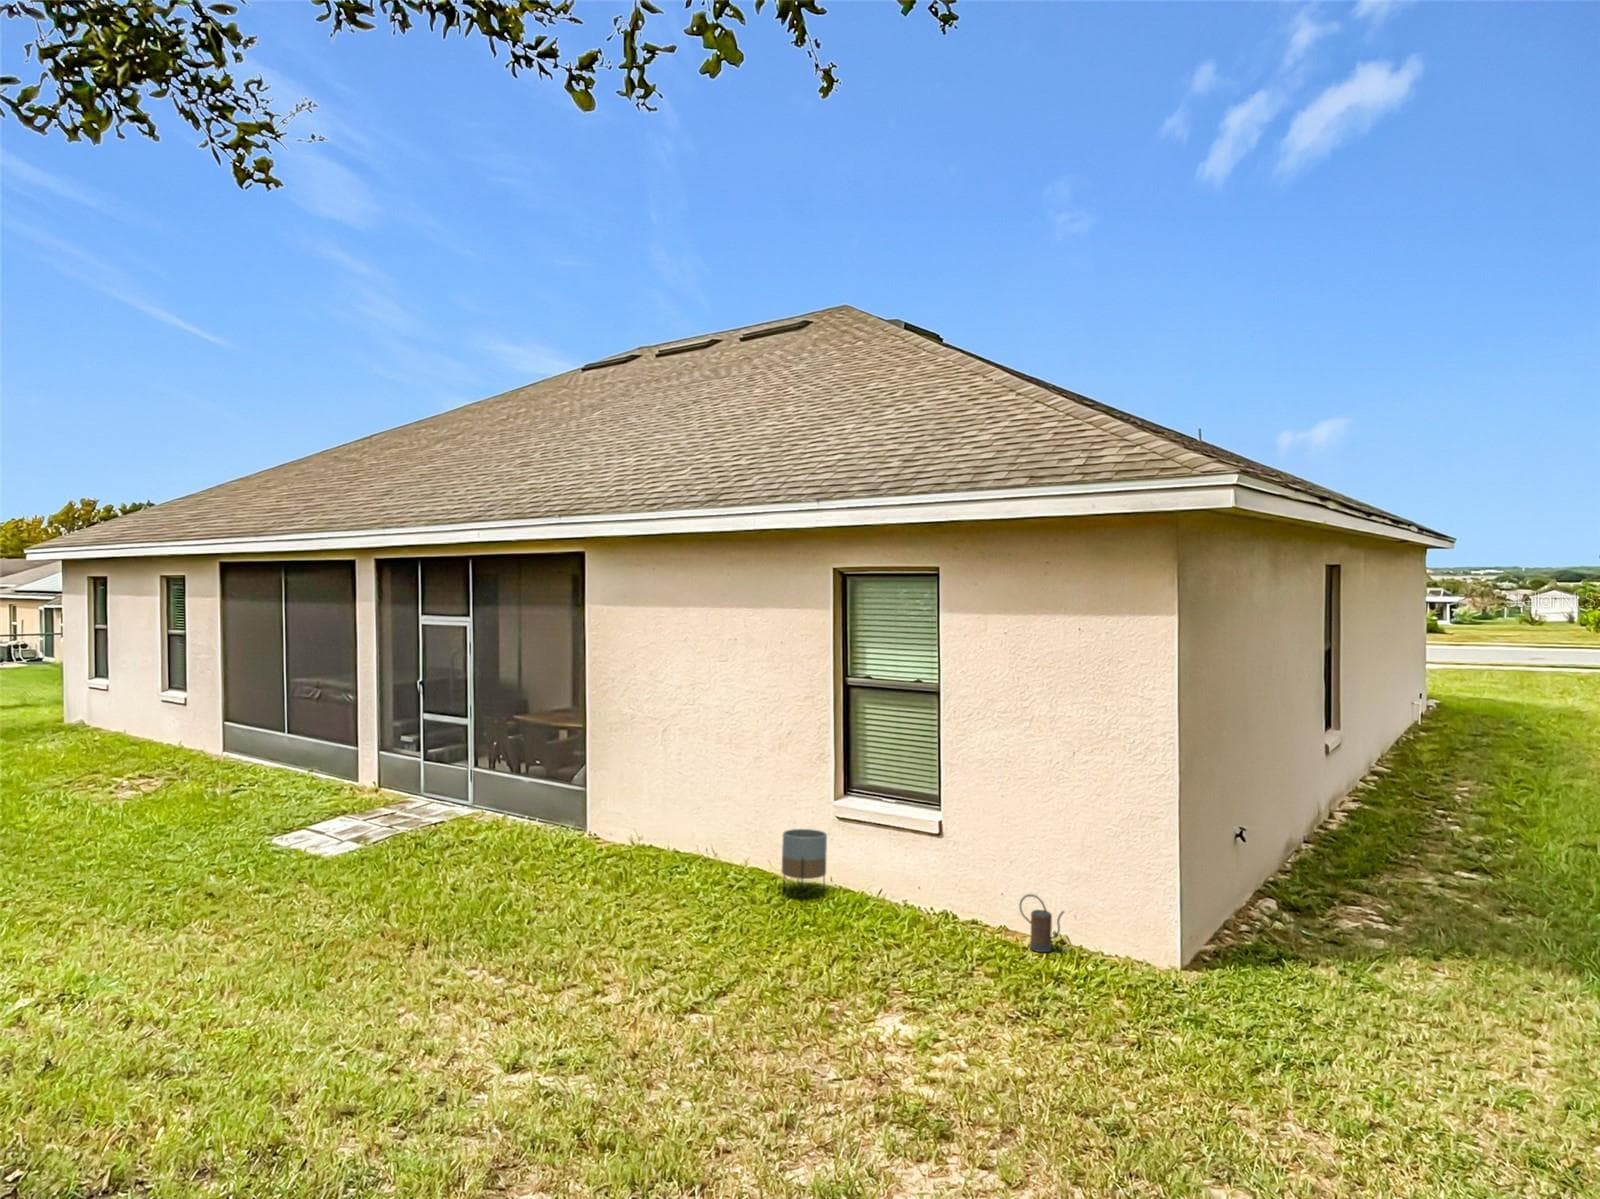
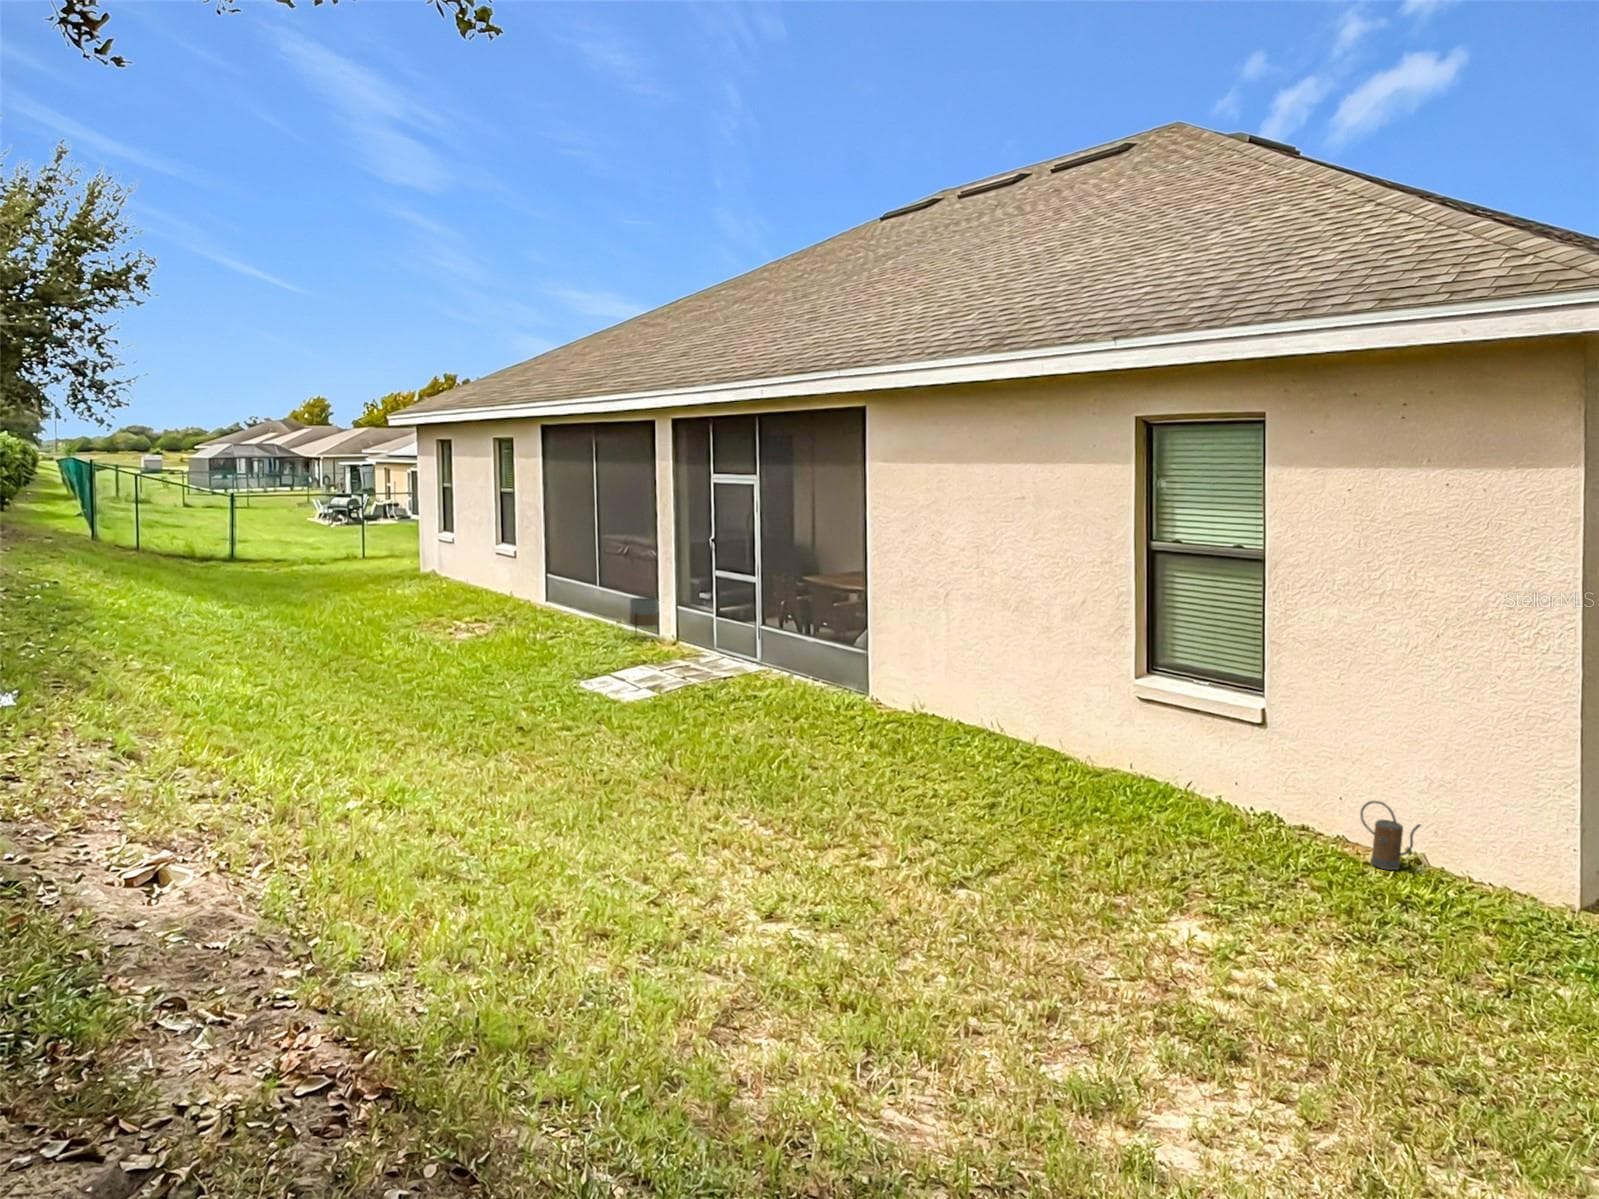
planter: present [782,829,827,890] -> present [629,597,659,627]

